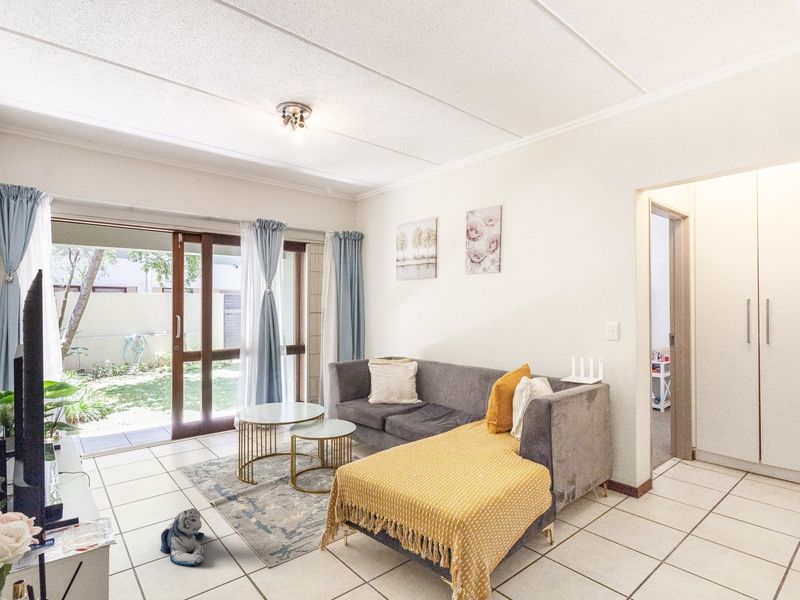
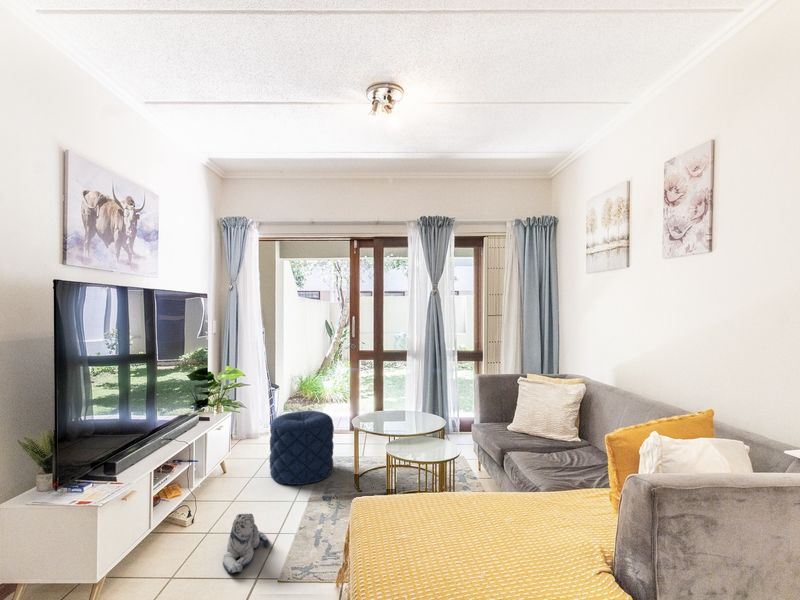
pouf: none [121,413,197,493] -> present [269,411,334,485]

